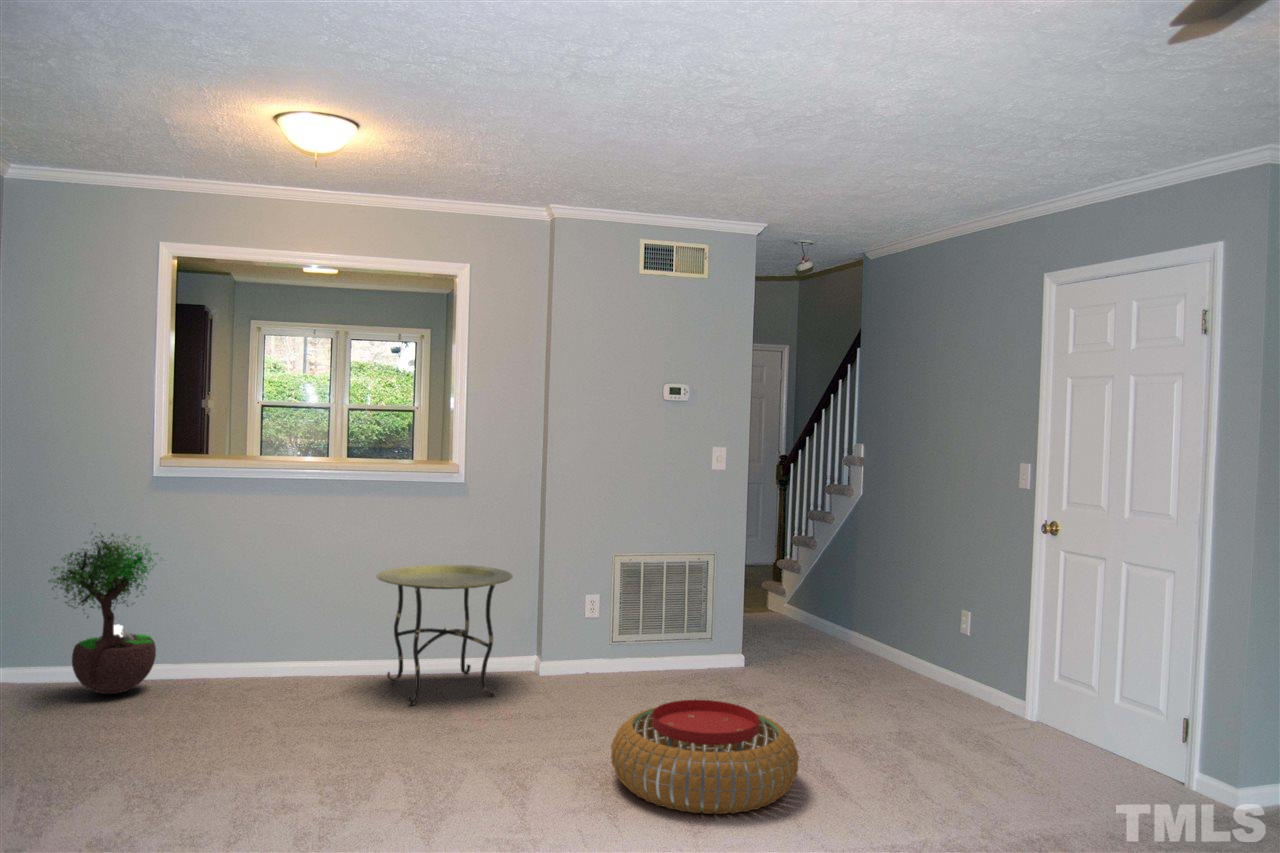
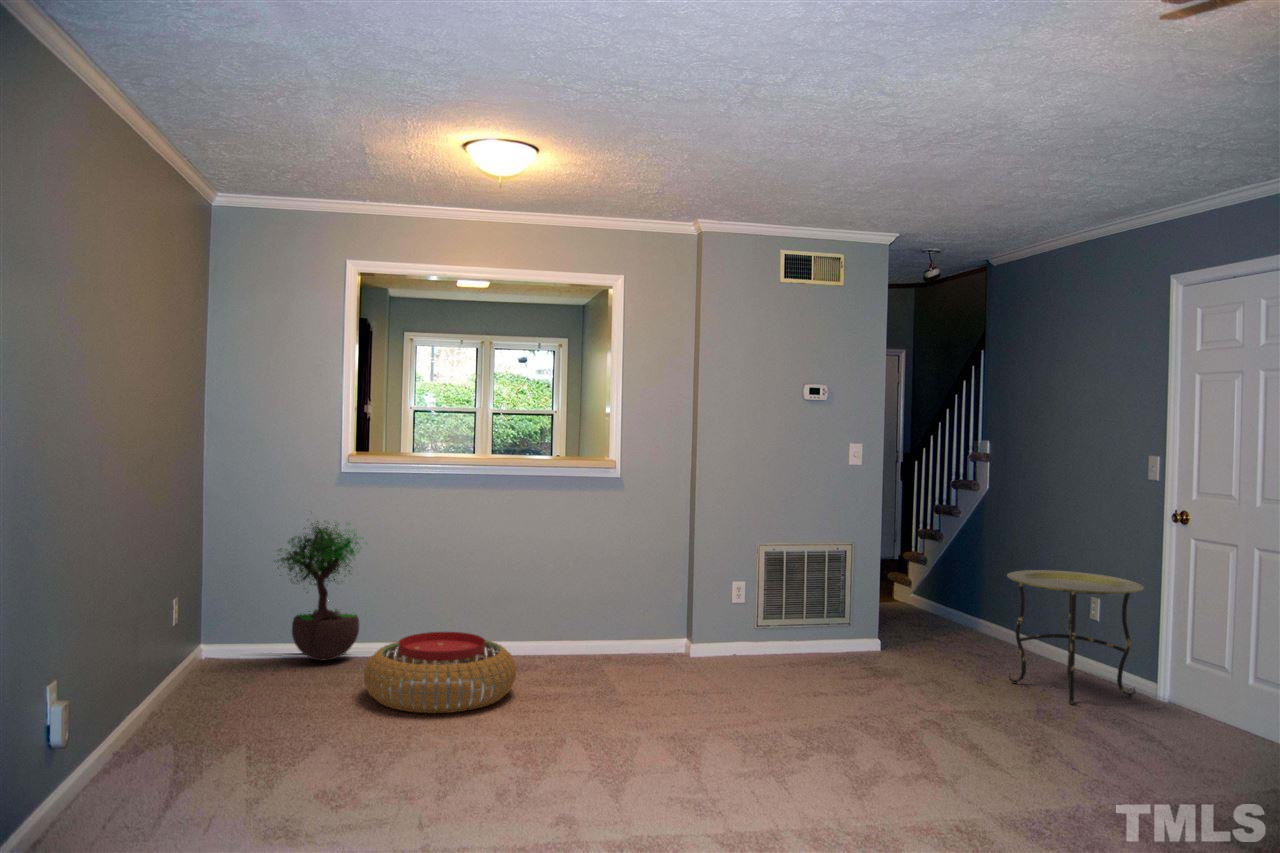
side table: present [377,564,513,705] -> present [1007,570,1143,704]
pouf: present [611,700,799,814] -> present [364,632,516,713]

